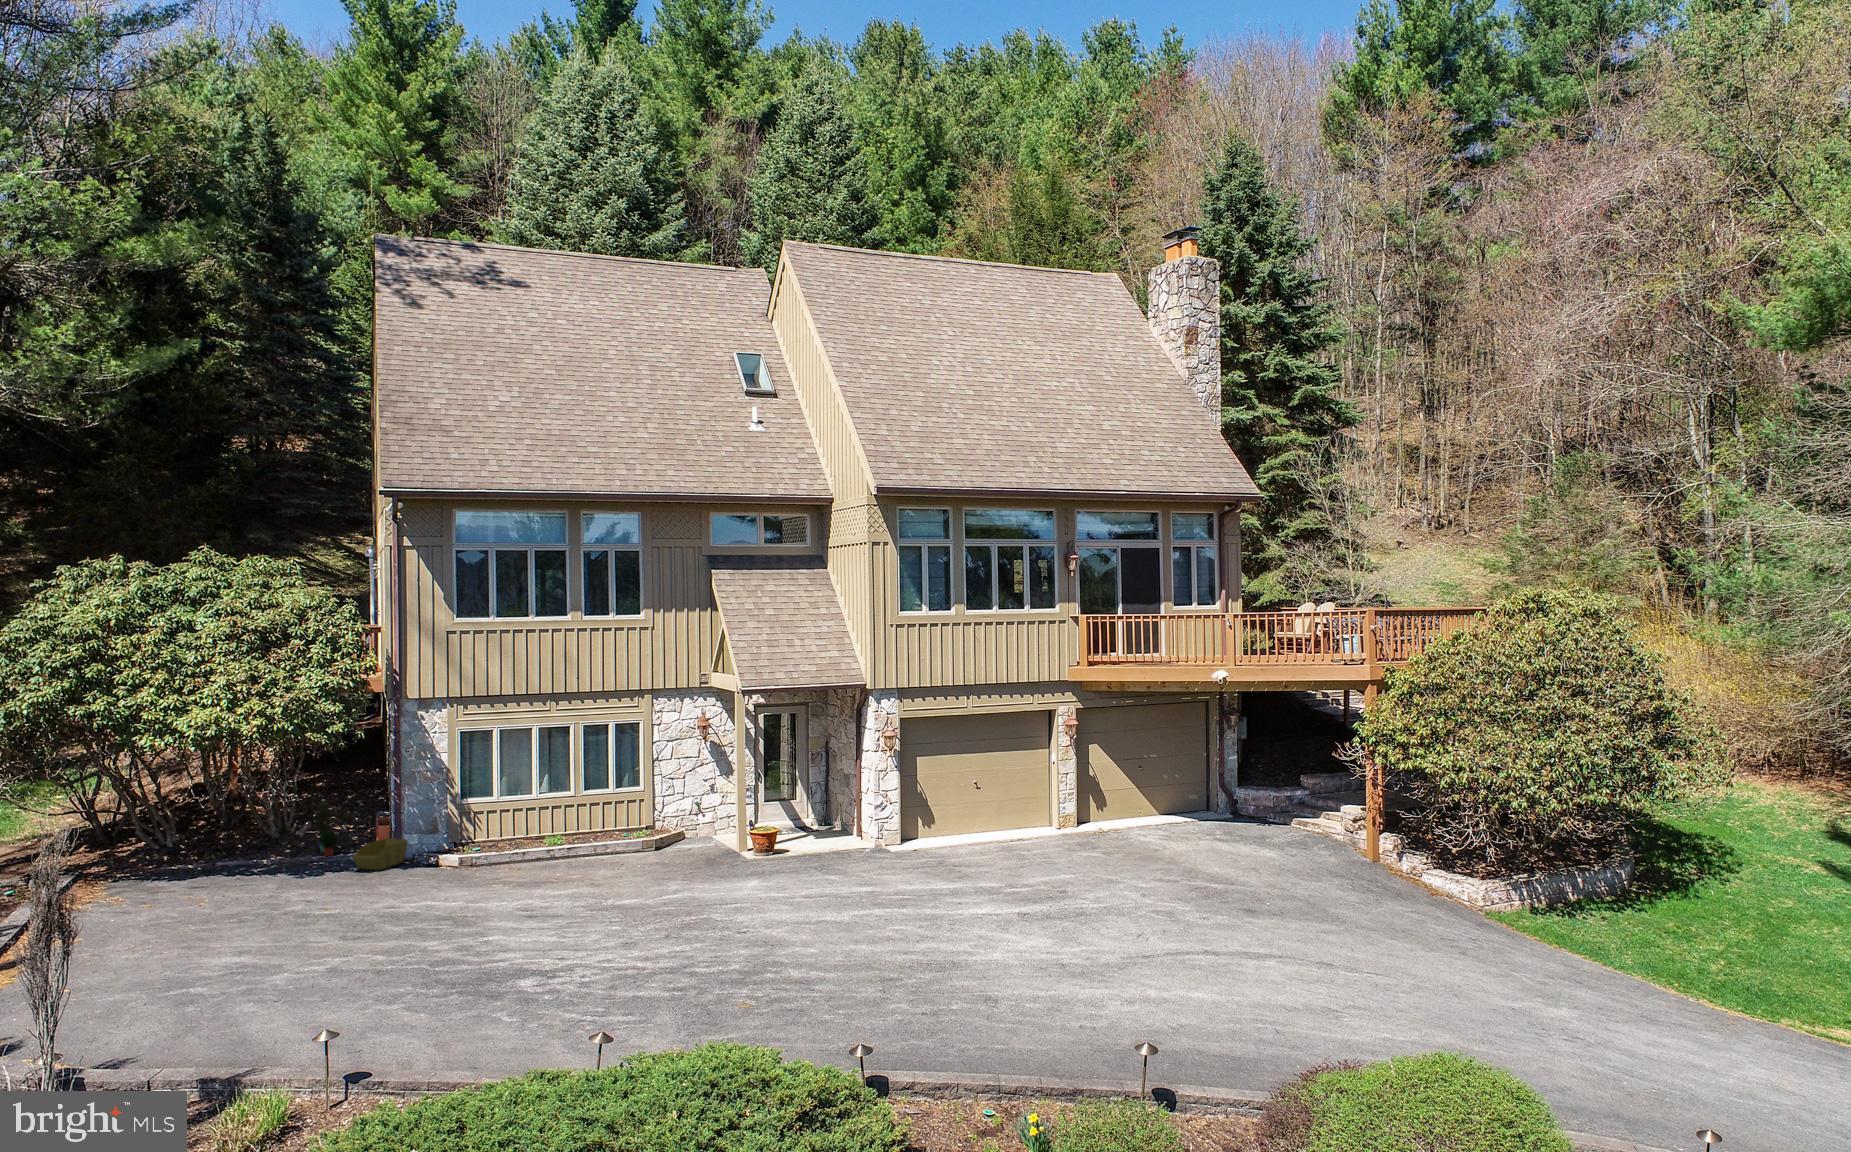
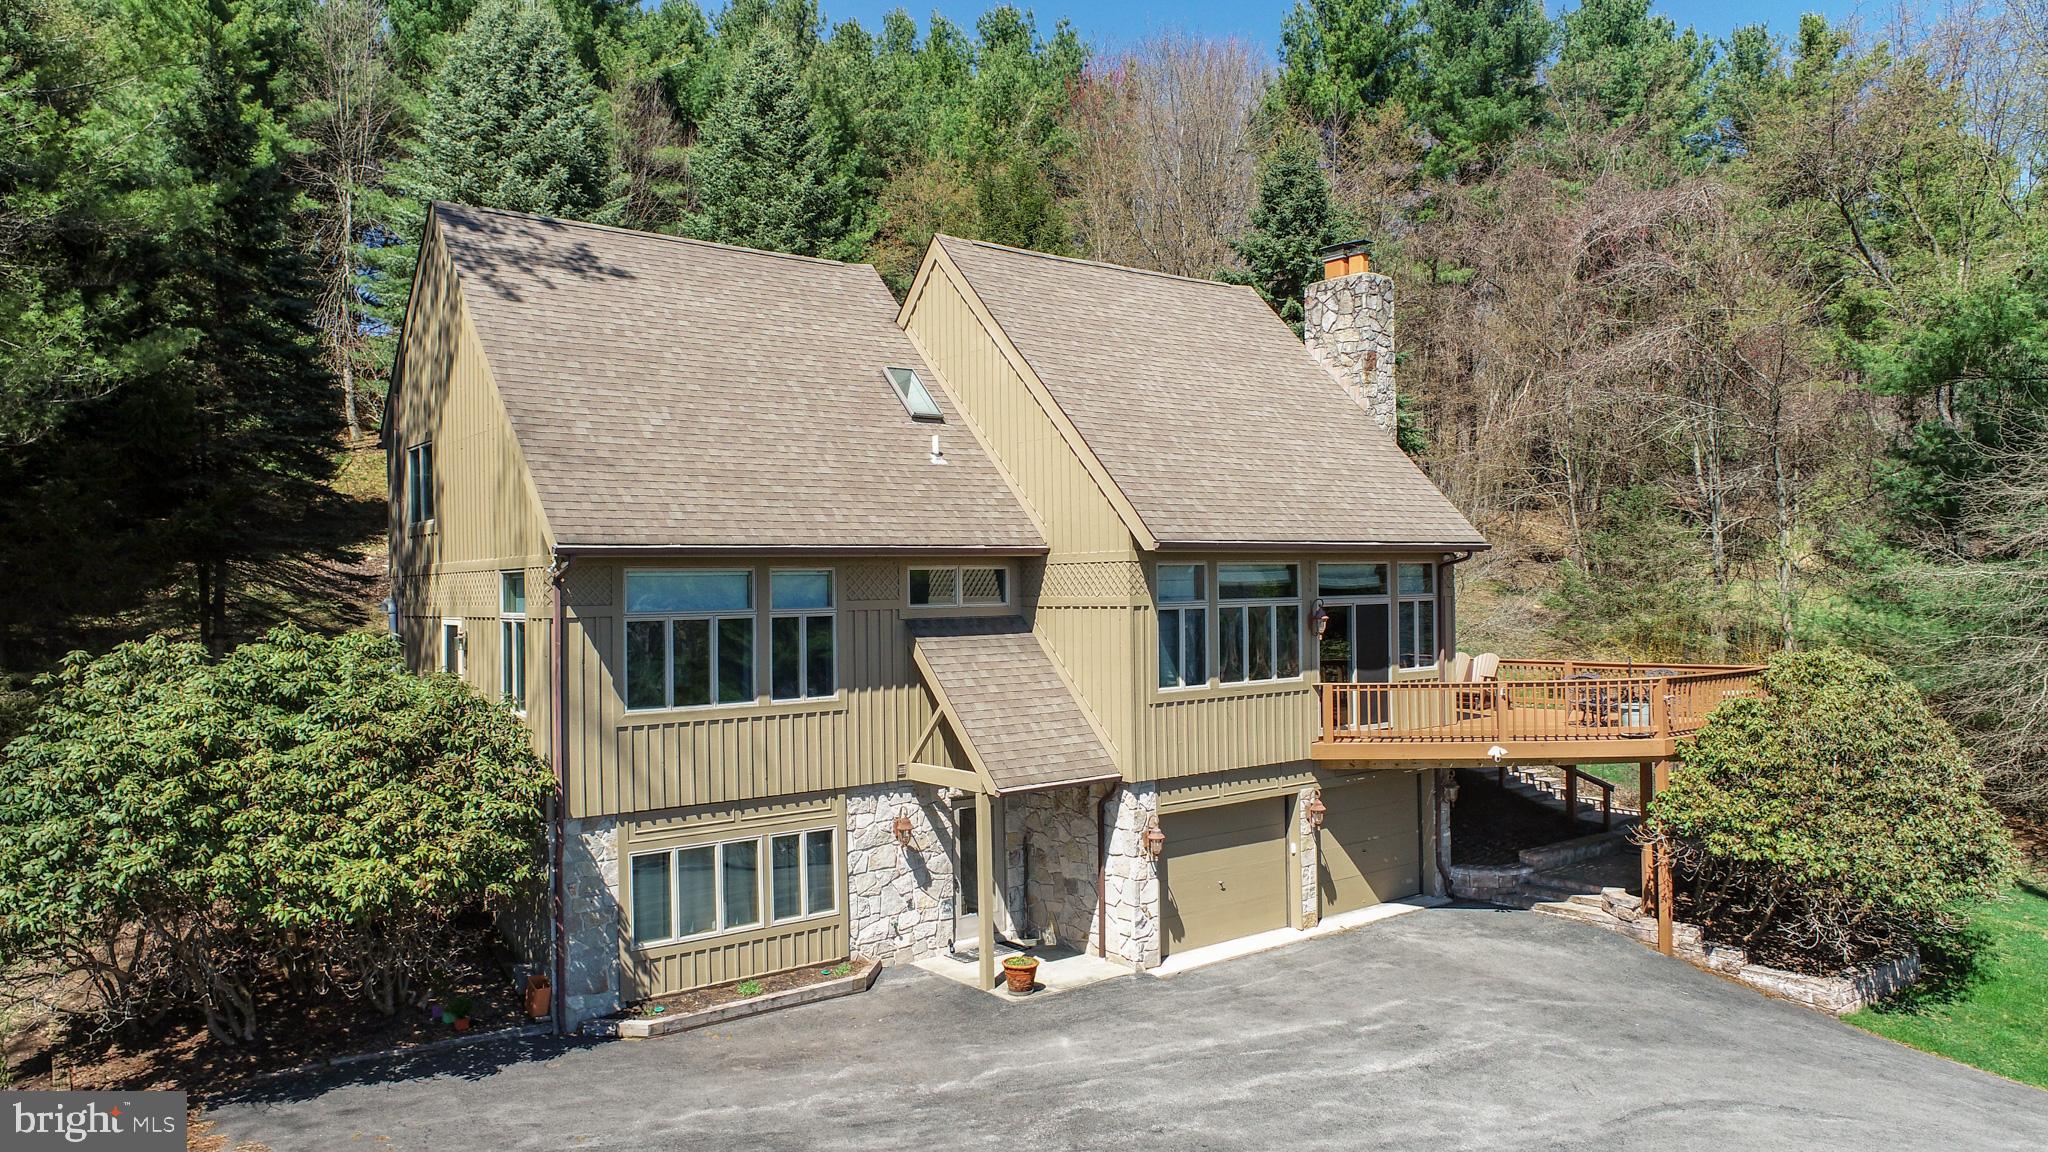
storage bin: present [353,838,407,870] -> none [519,1002,577,1048]

